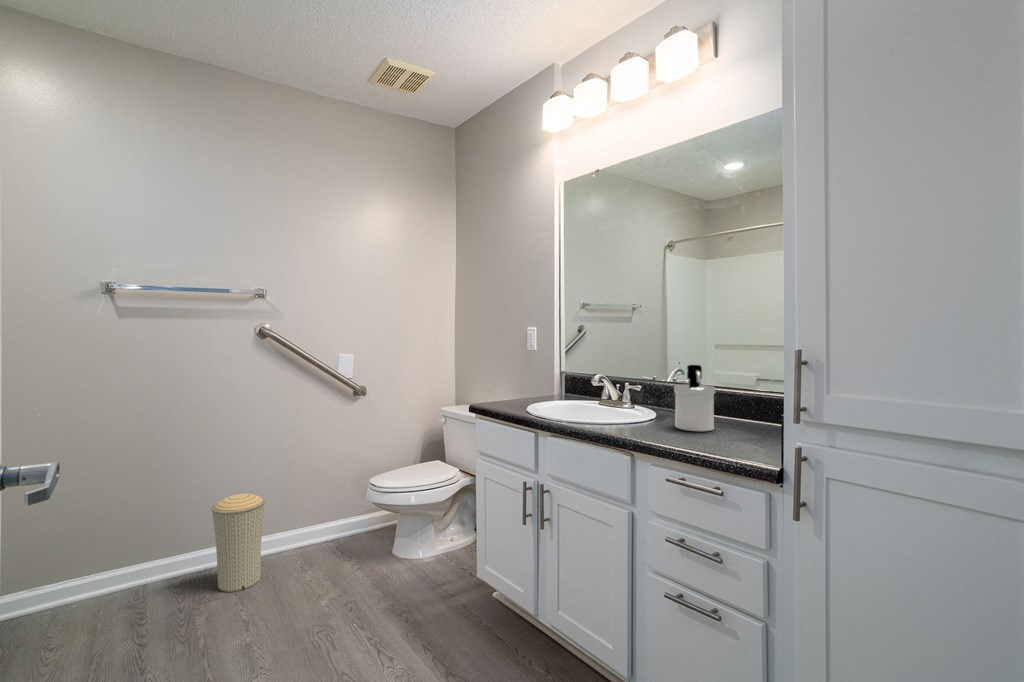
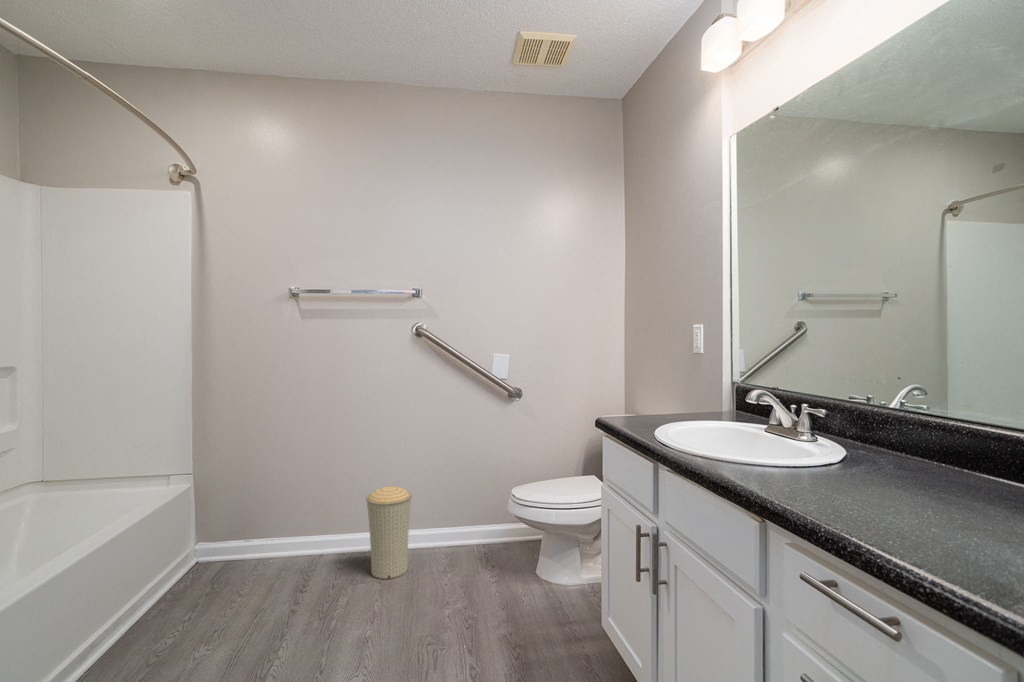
soap dispenser: present [674,365,715,431] -> none [856,387,935,499]

